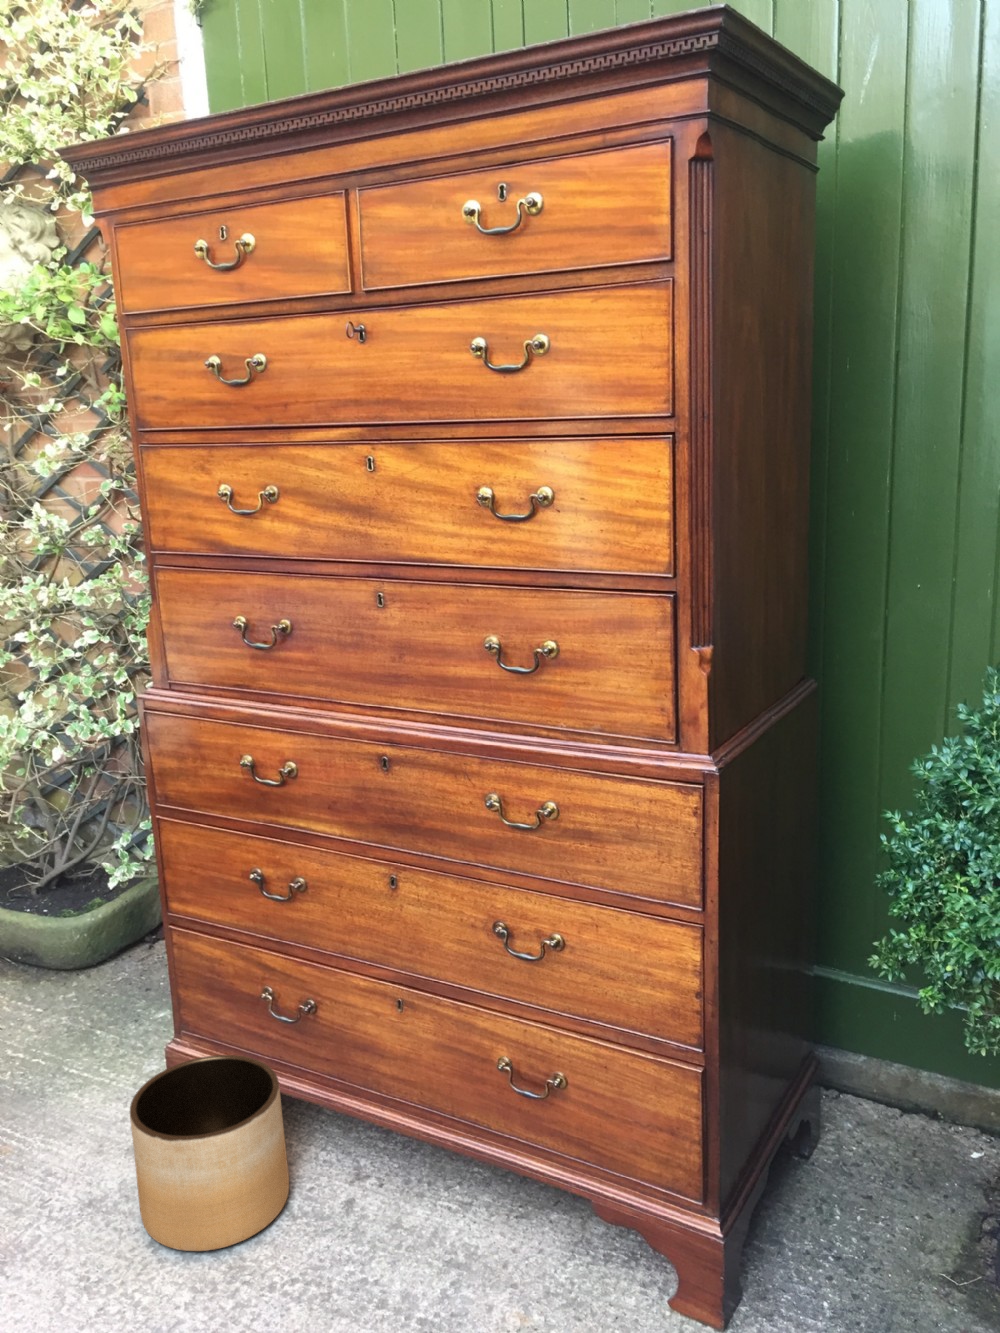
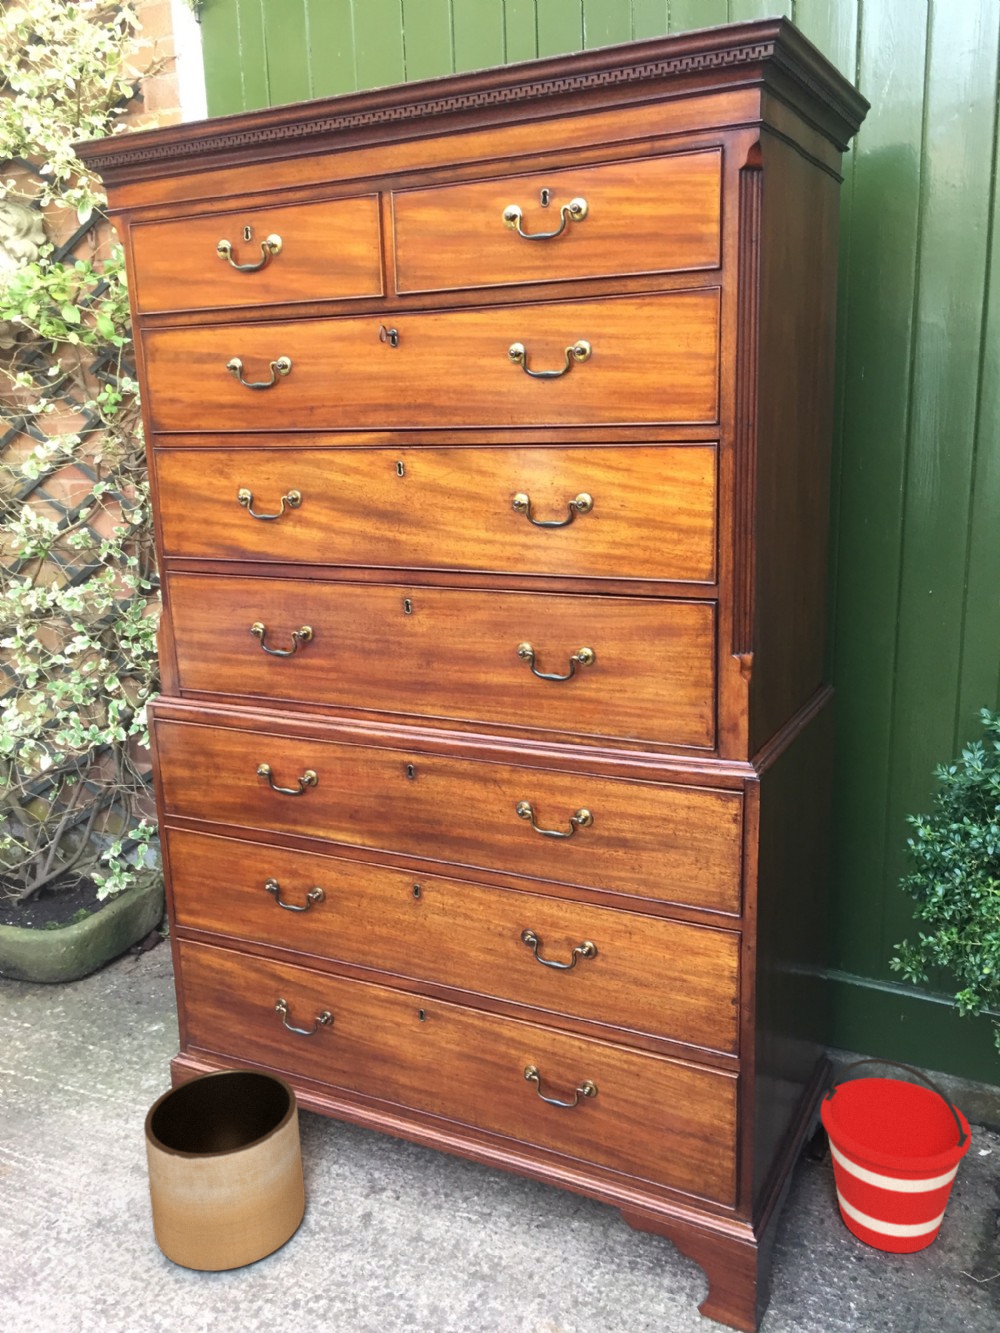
bucket: none [800,1056,952,1254] -> present [821,1059,971,1253]

